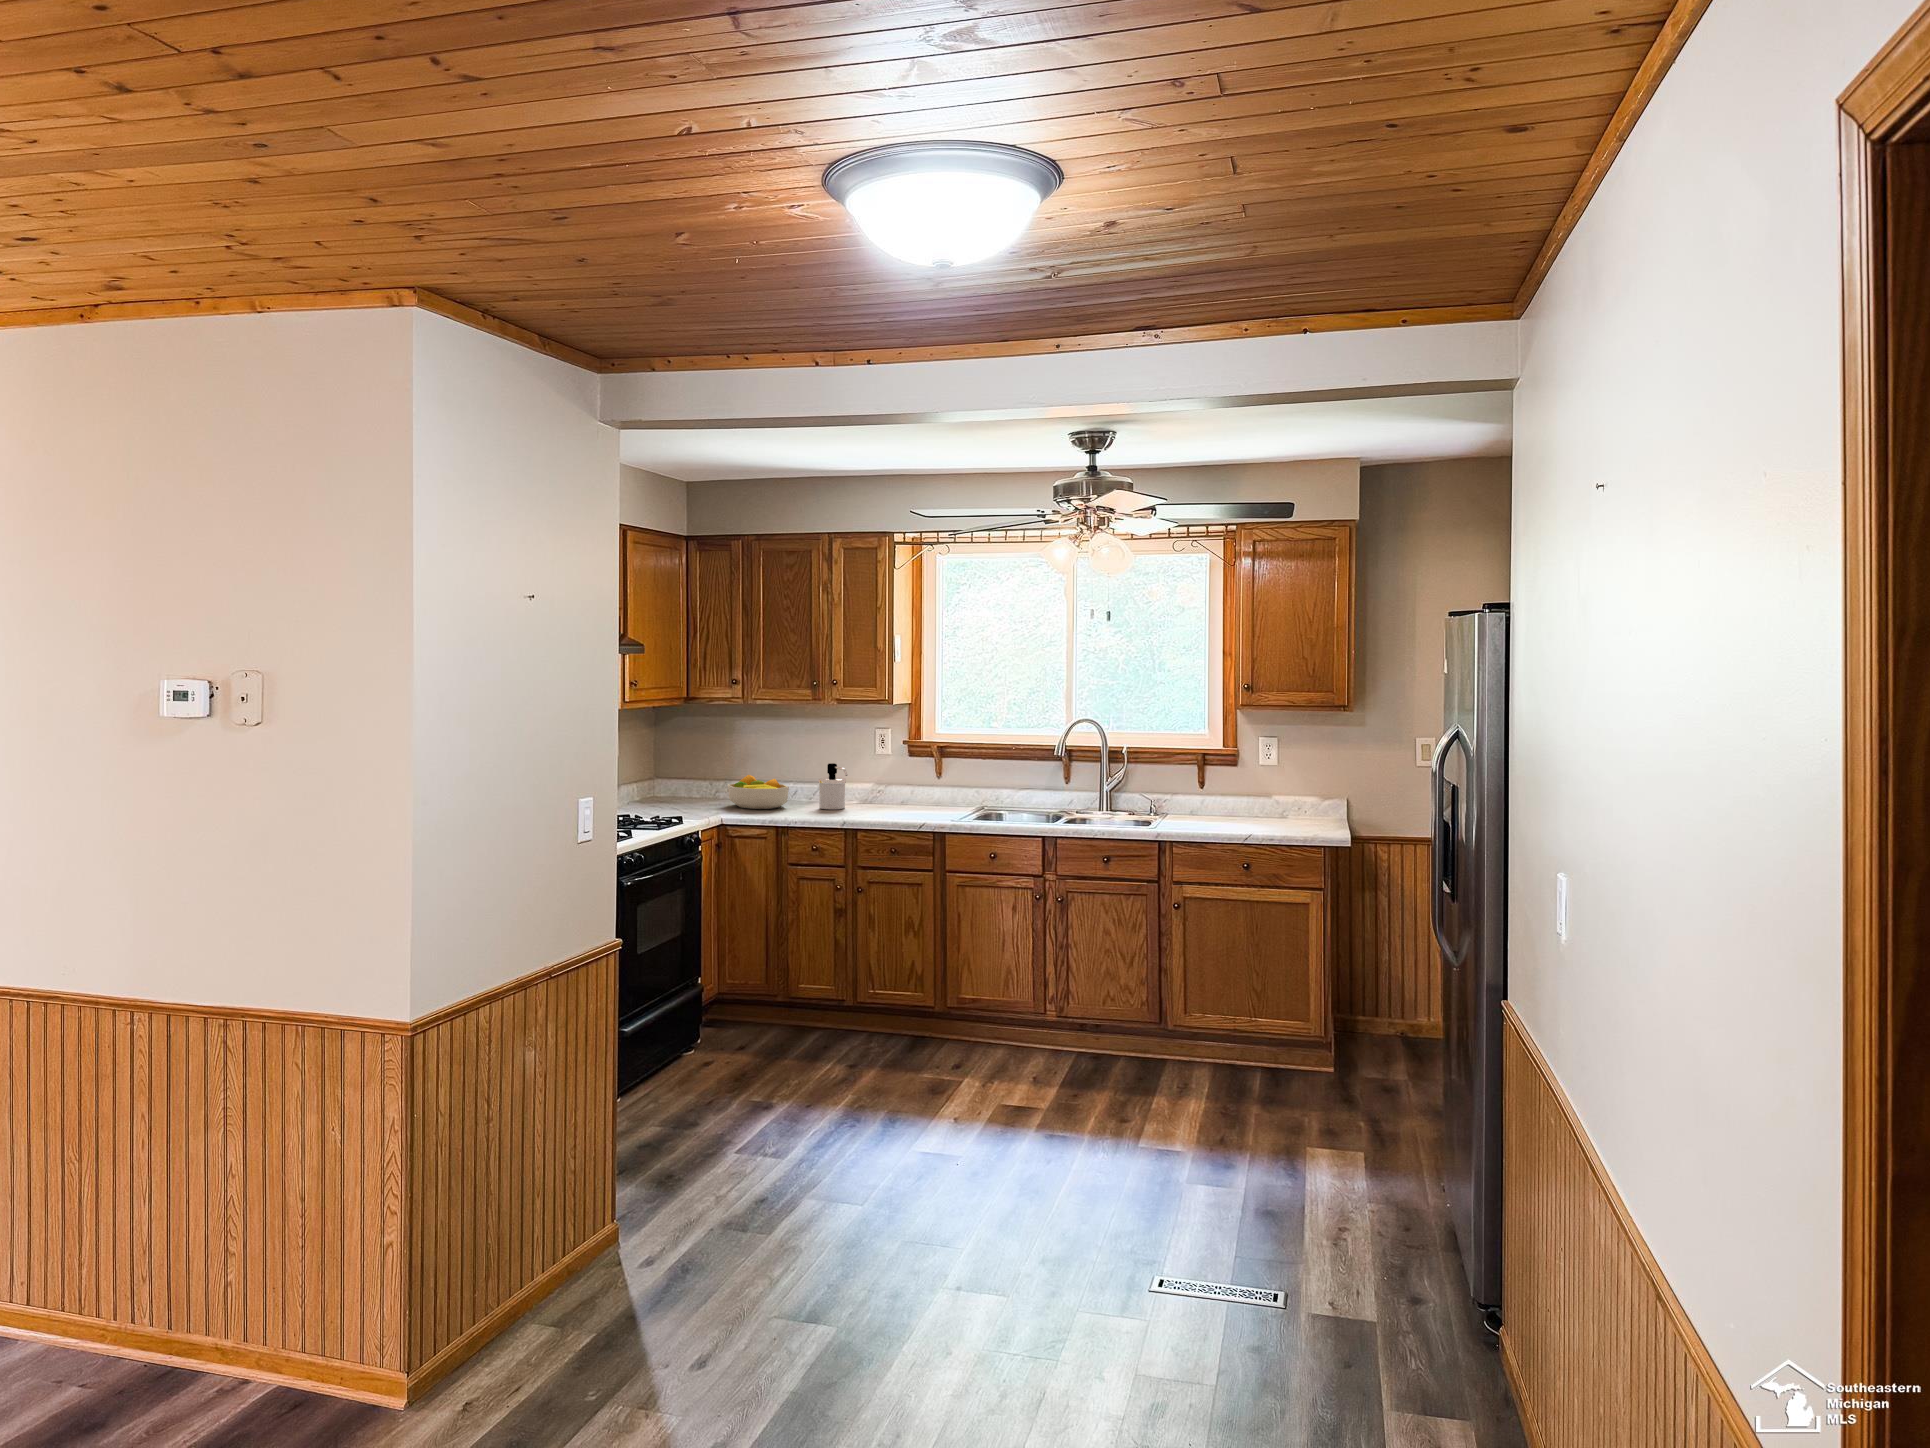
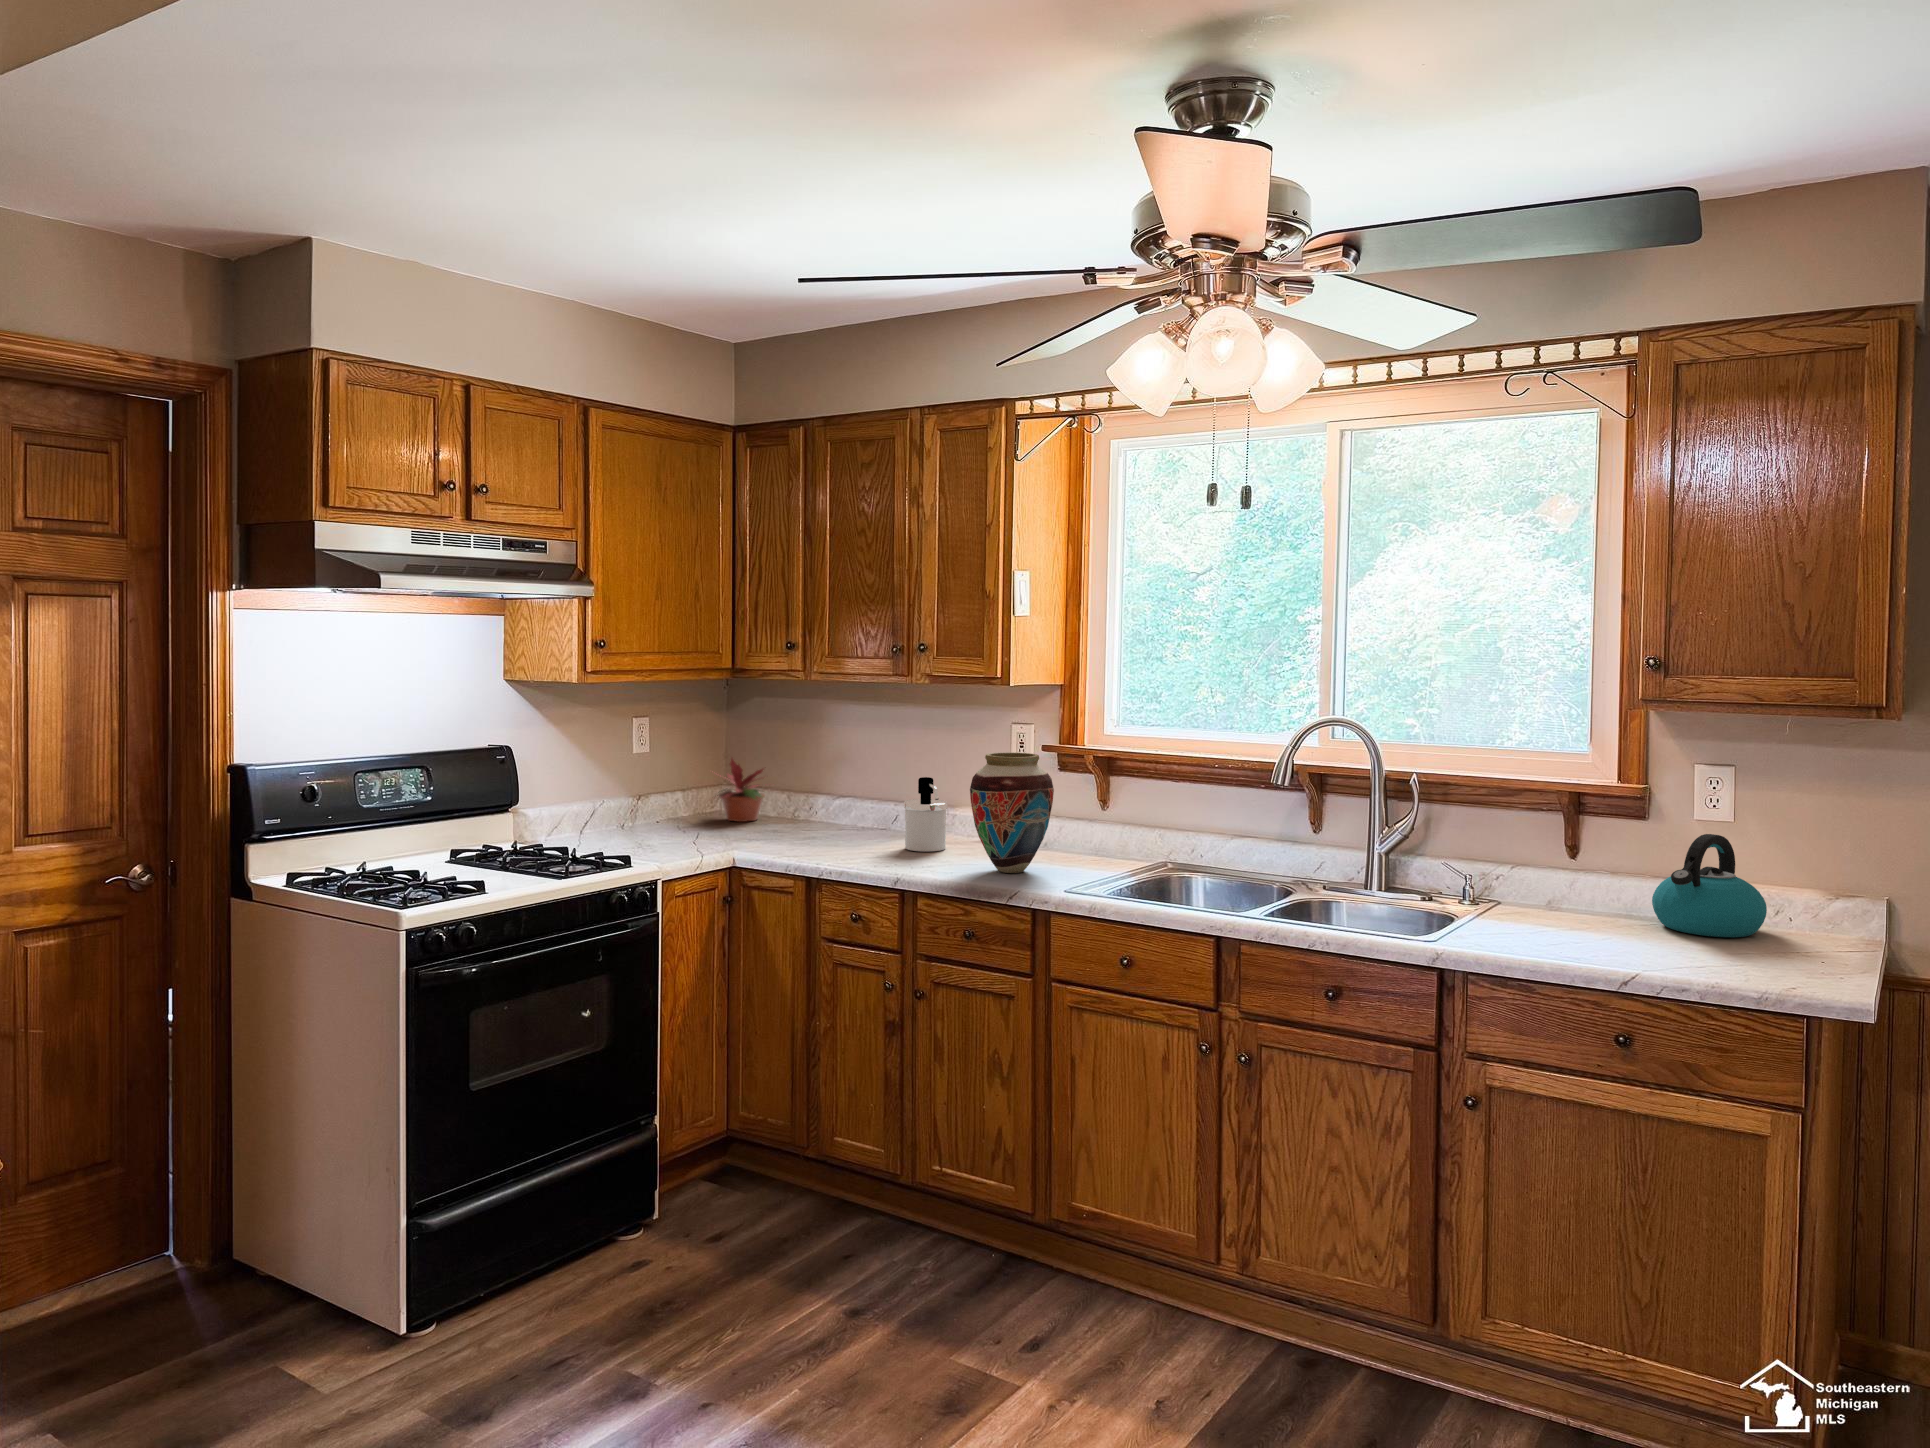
vase: none [877,744,927,816] -> present [970,752,1054,873]
potted plant: none [657,757,707,801] -> present [715,759,765,822]
kettle: none [1246,771,1297,821] -> present [1652,834,1767,937]
fruit bowl: present [728,775,789,809] -> none [780,787,867,844]

